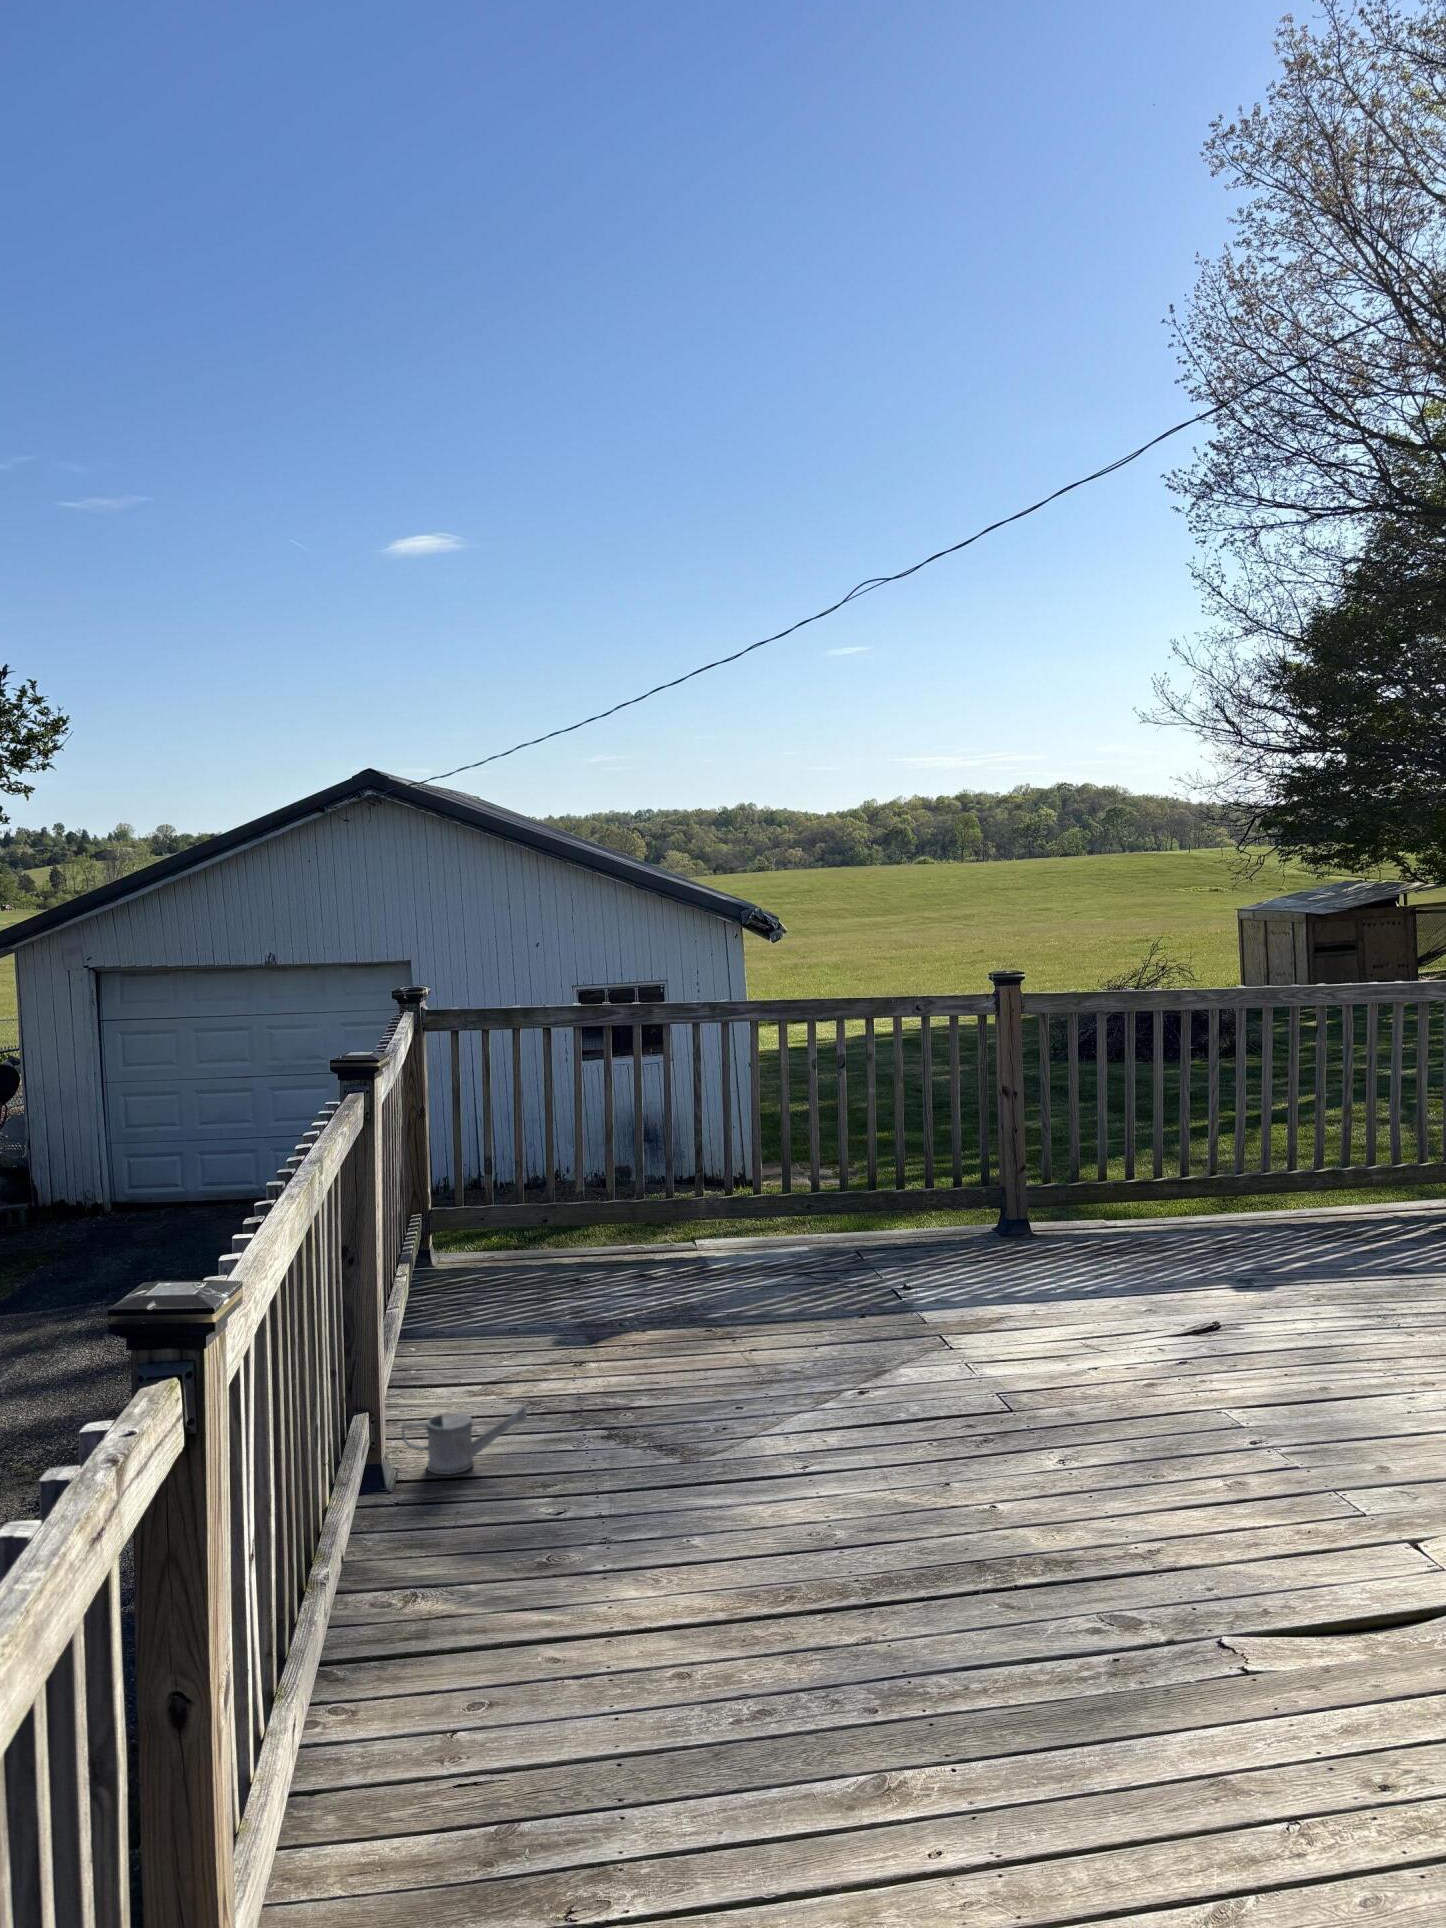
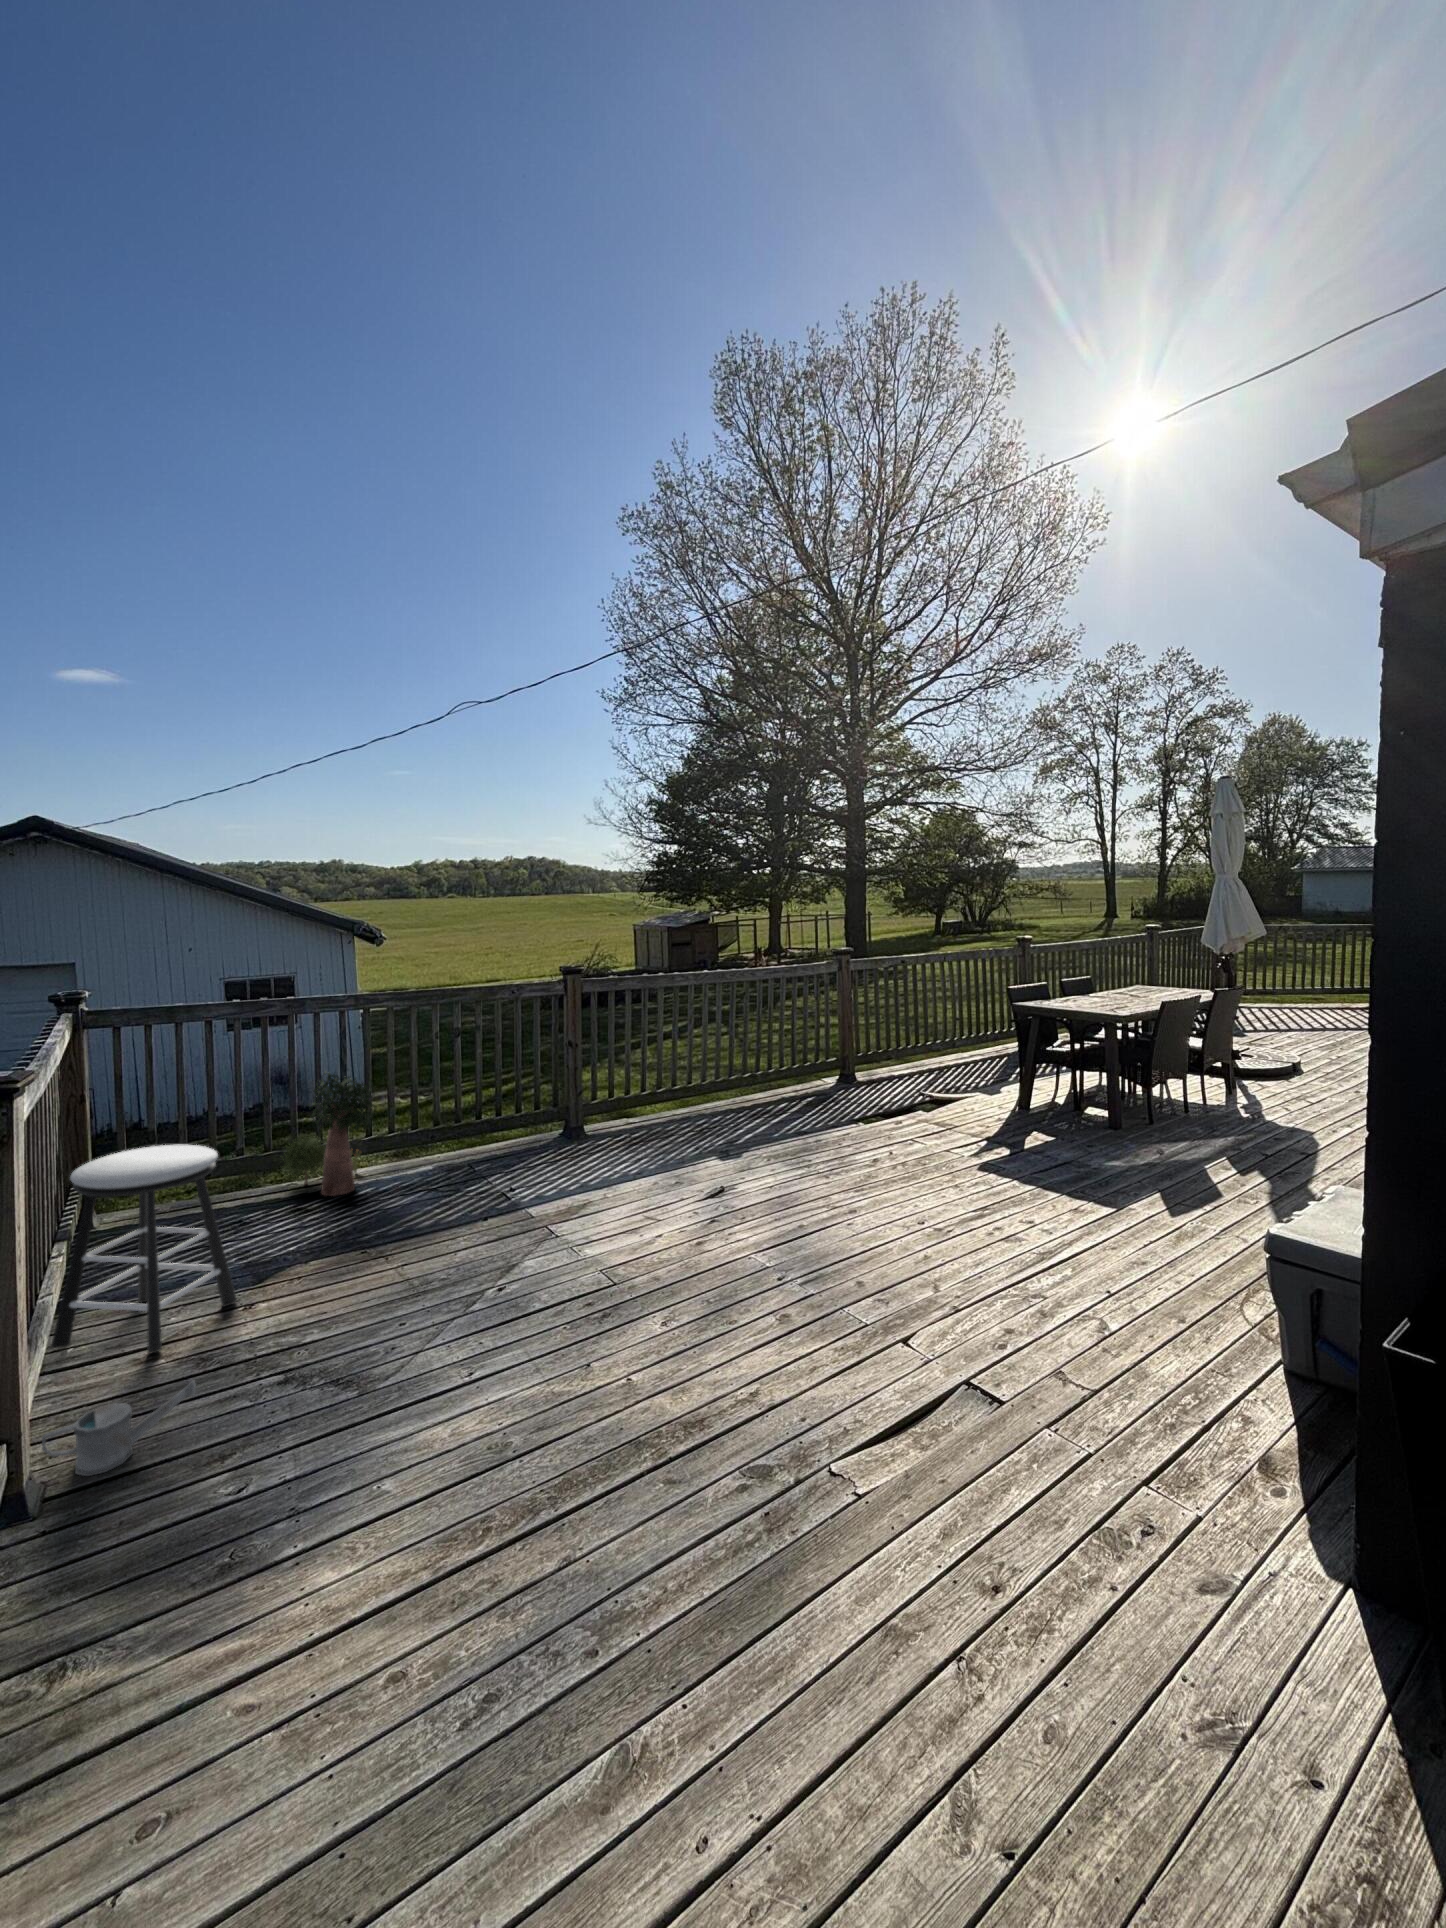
potted plant: none [626,1112,736,1271] -> present [283,1072,375,1196]
stool: none [408,1172,574,1389] -> present [51,1145,237,1353]

